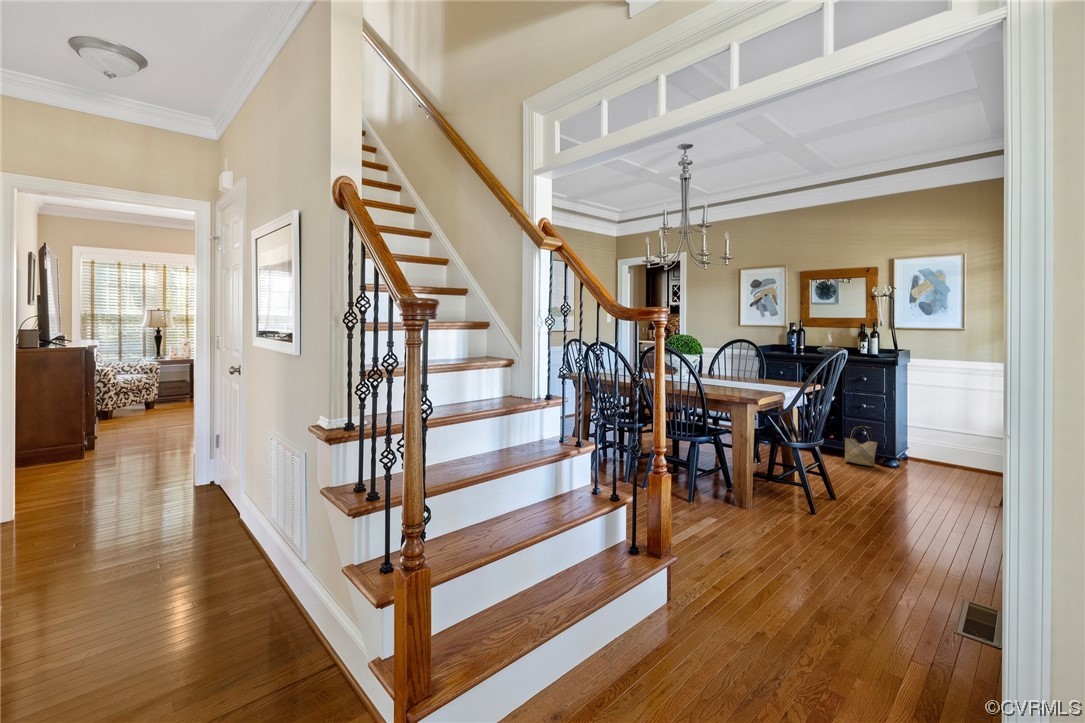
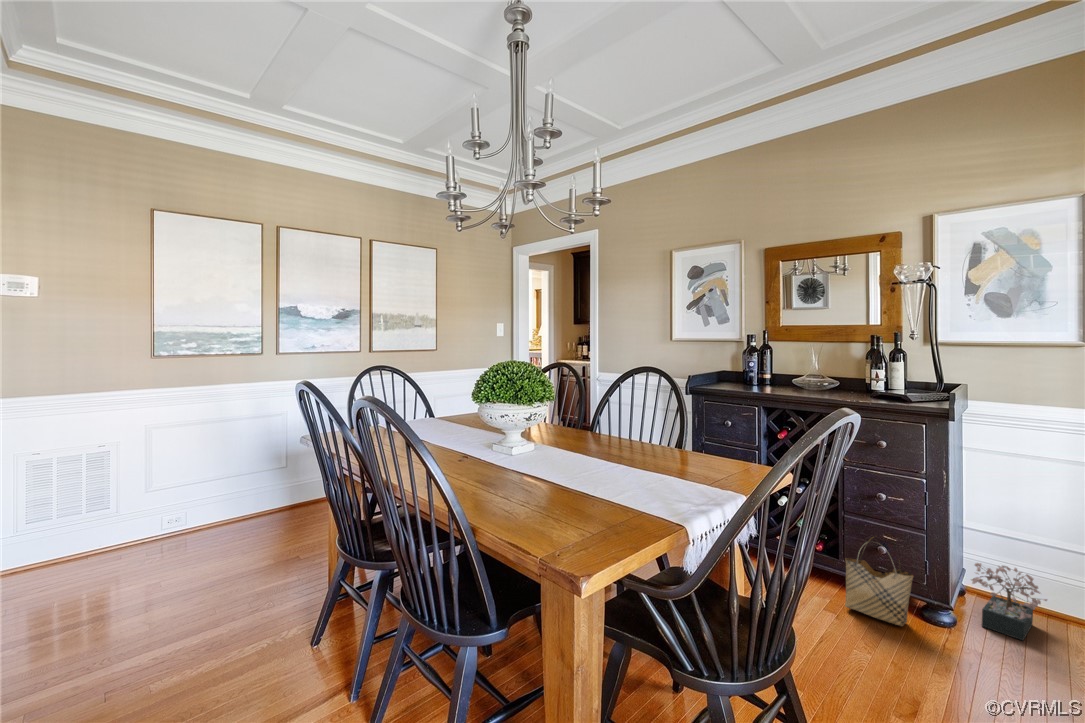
decorative plant: none [905,436,939,470] -> present [972,563,1047,640]

